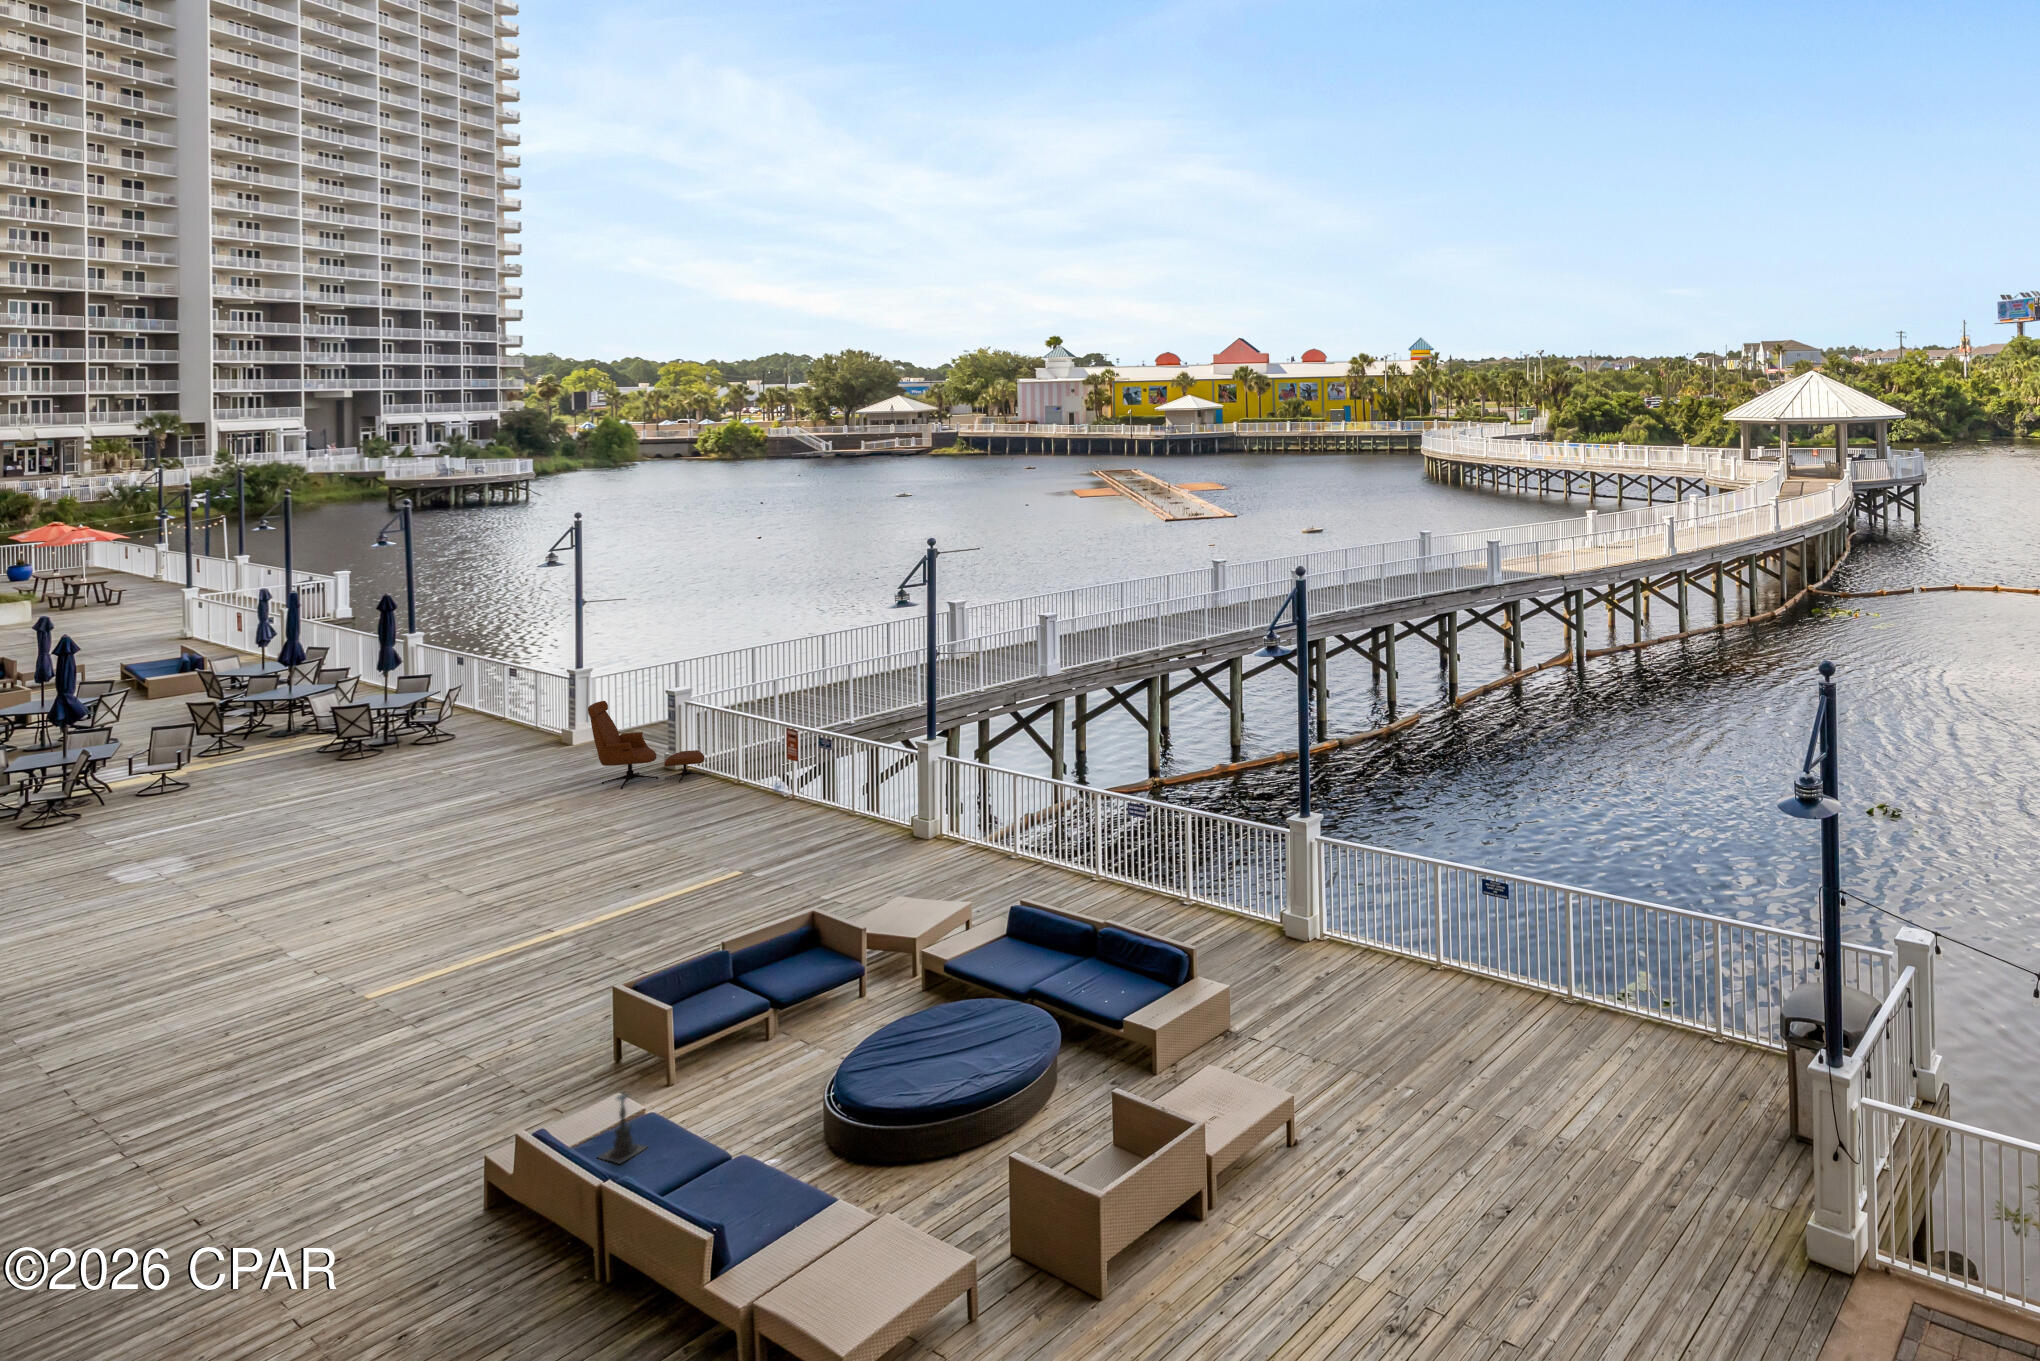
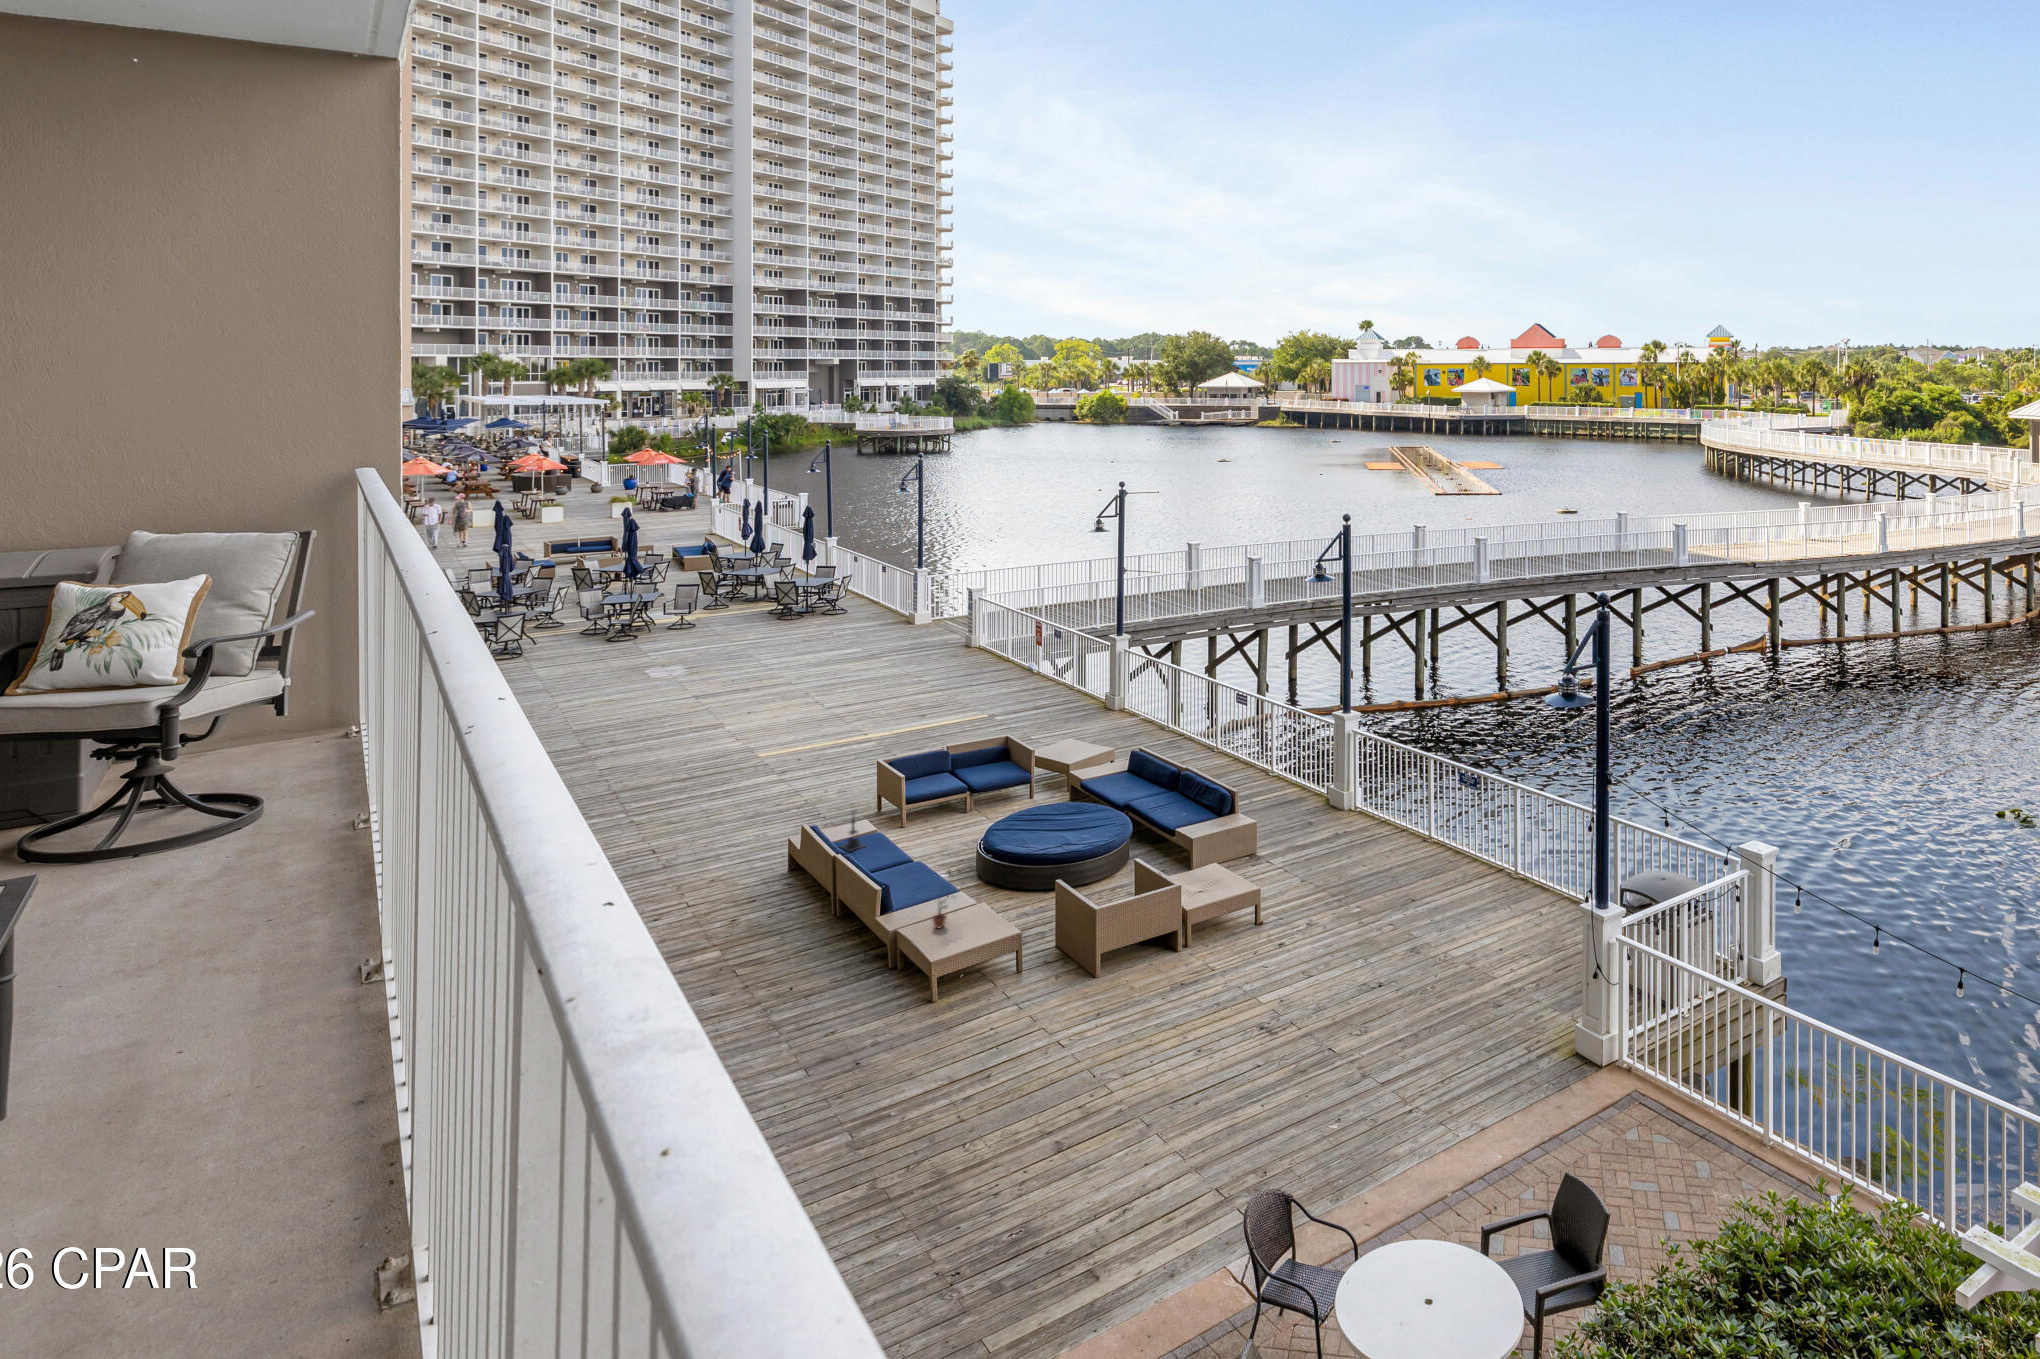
lounge chair: present [588,701,705,789] -> none [915,592,988,655]
potted plant: none [815,1176,863,1283] -> present [932,871,953,928]

